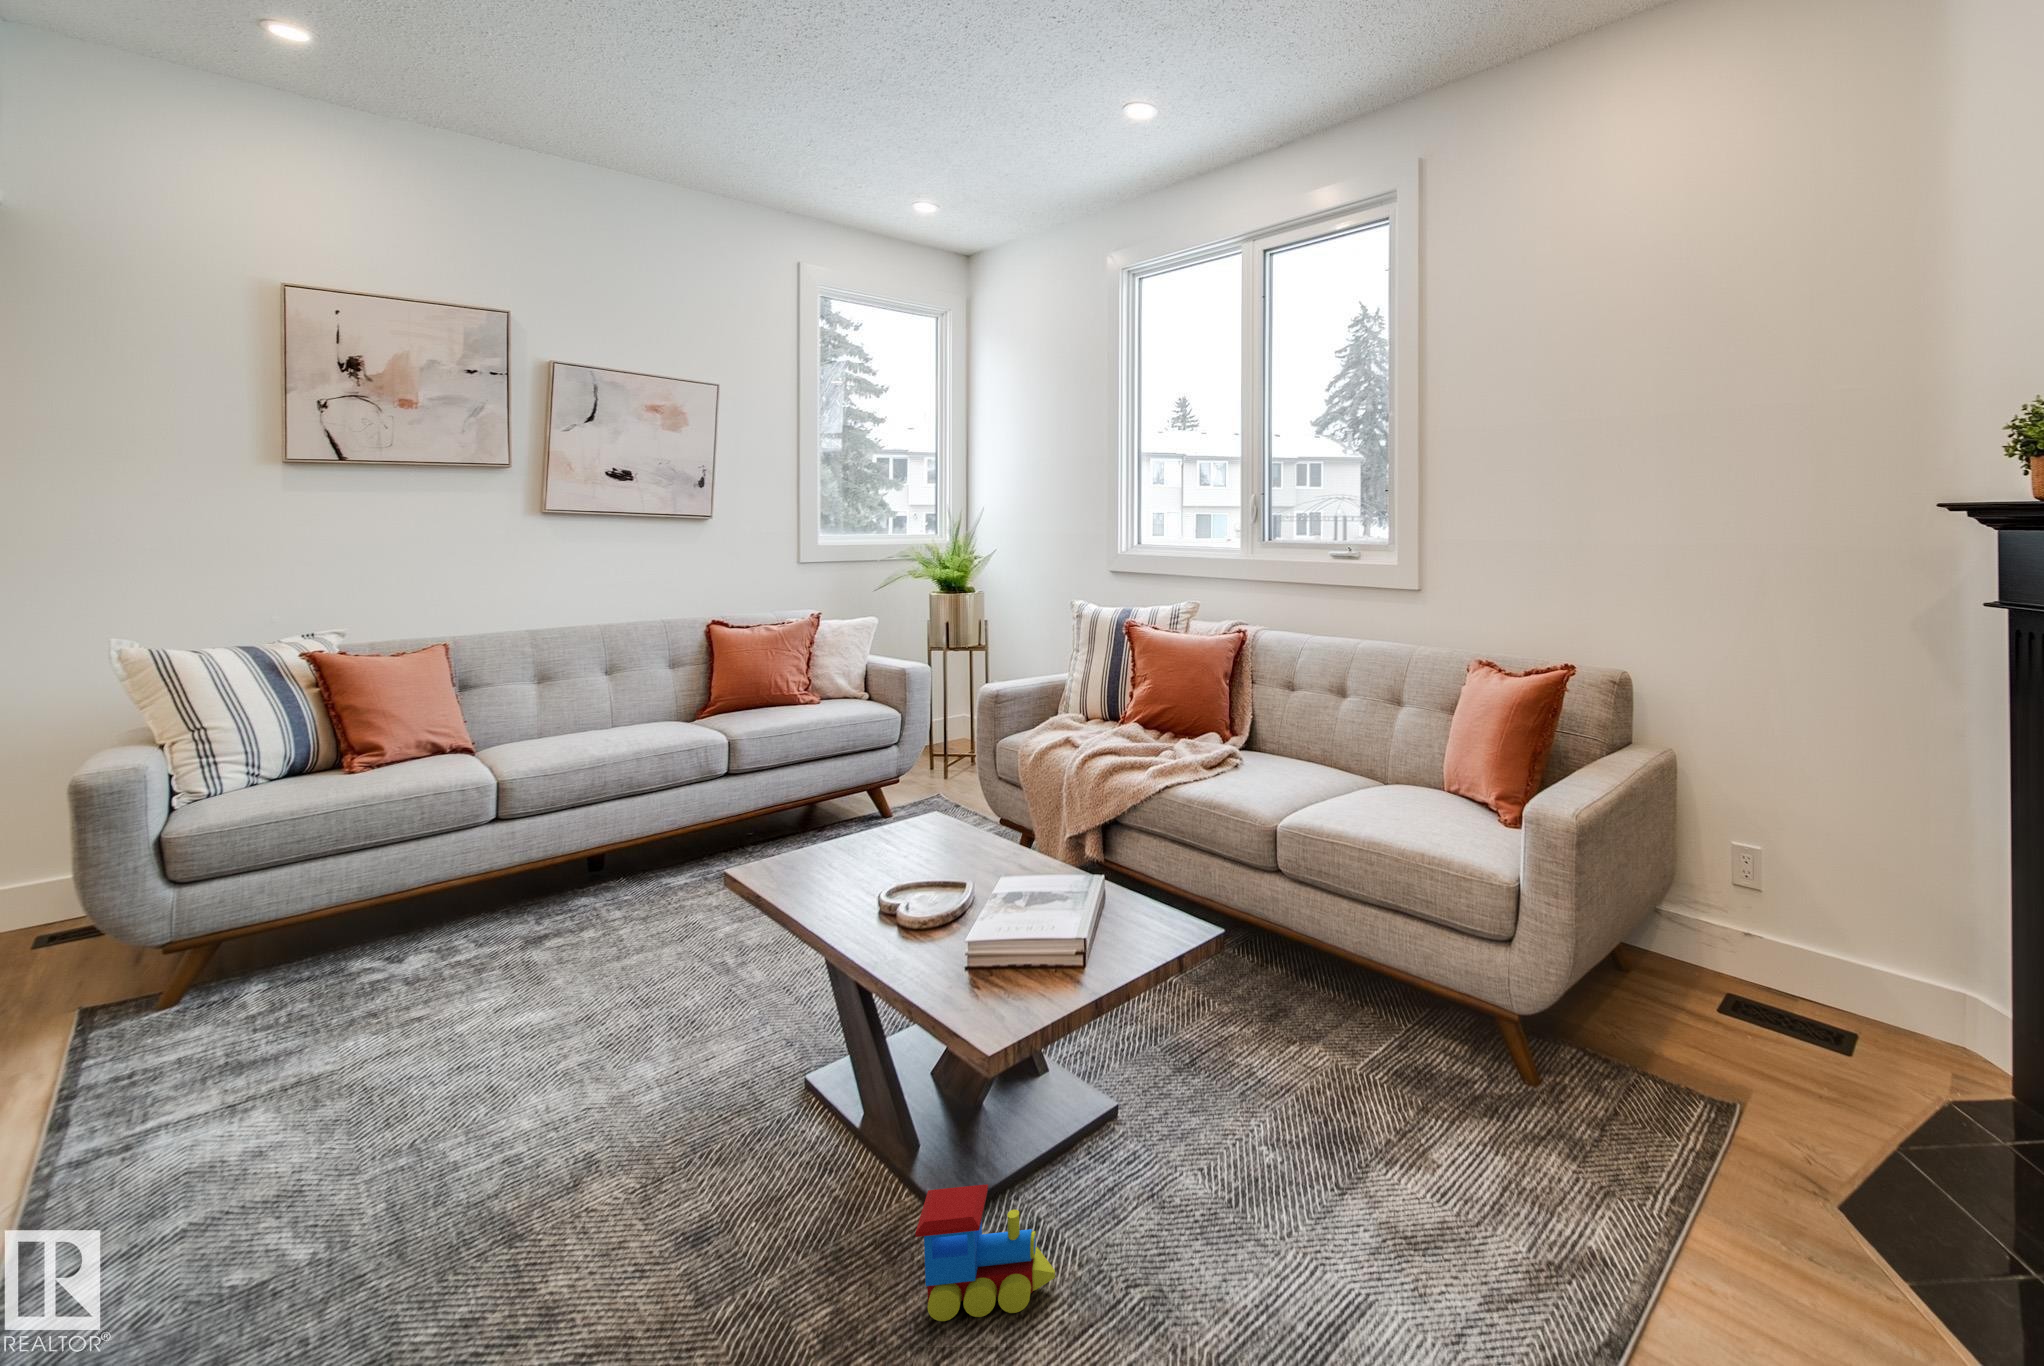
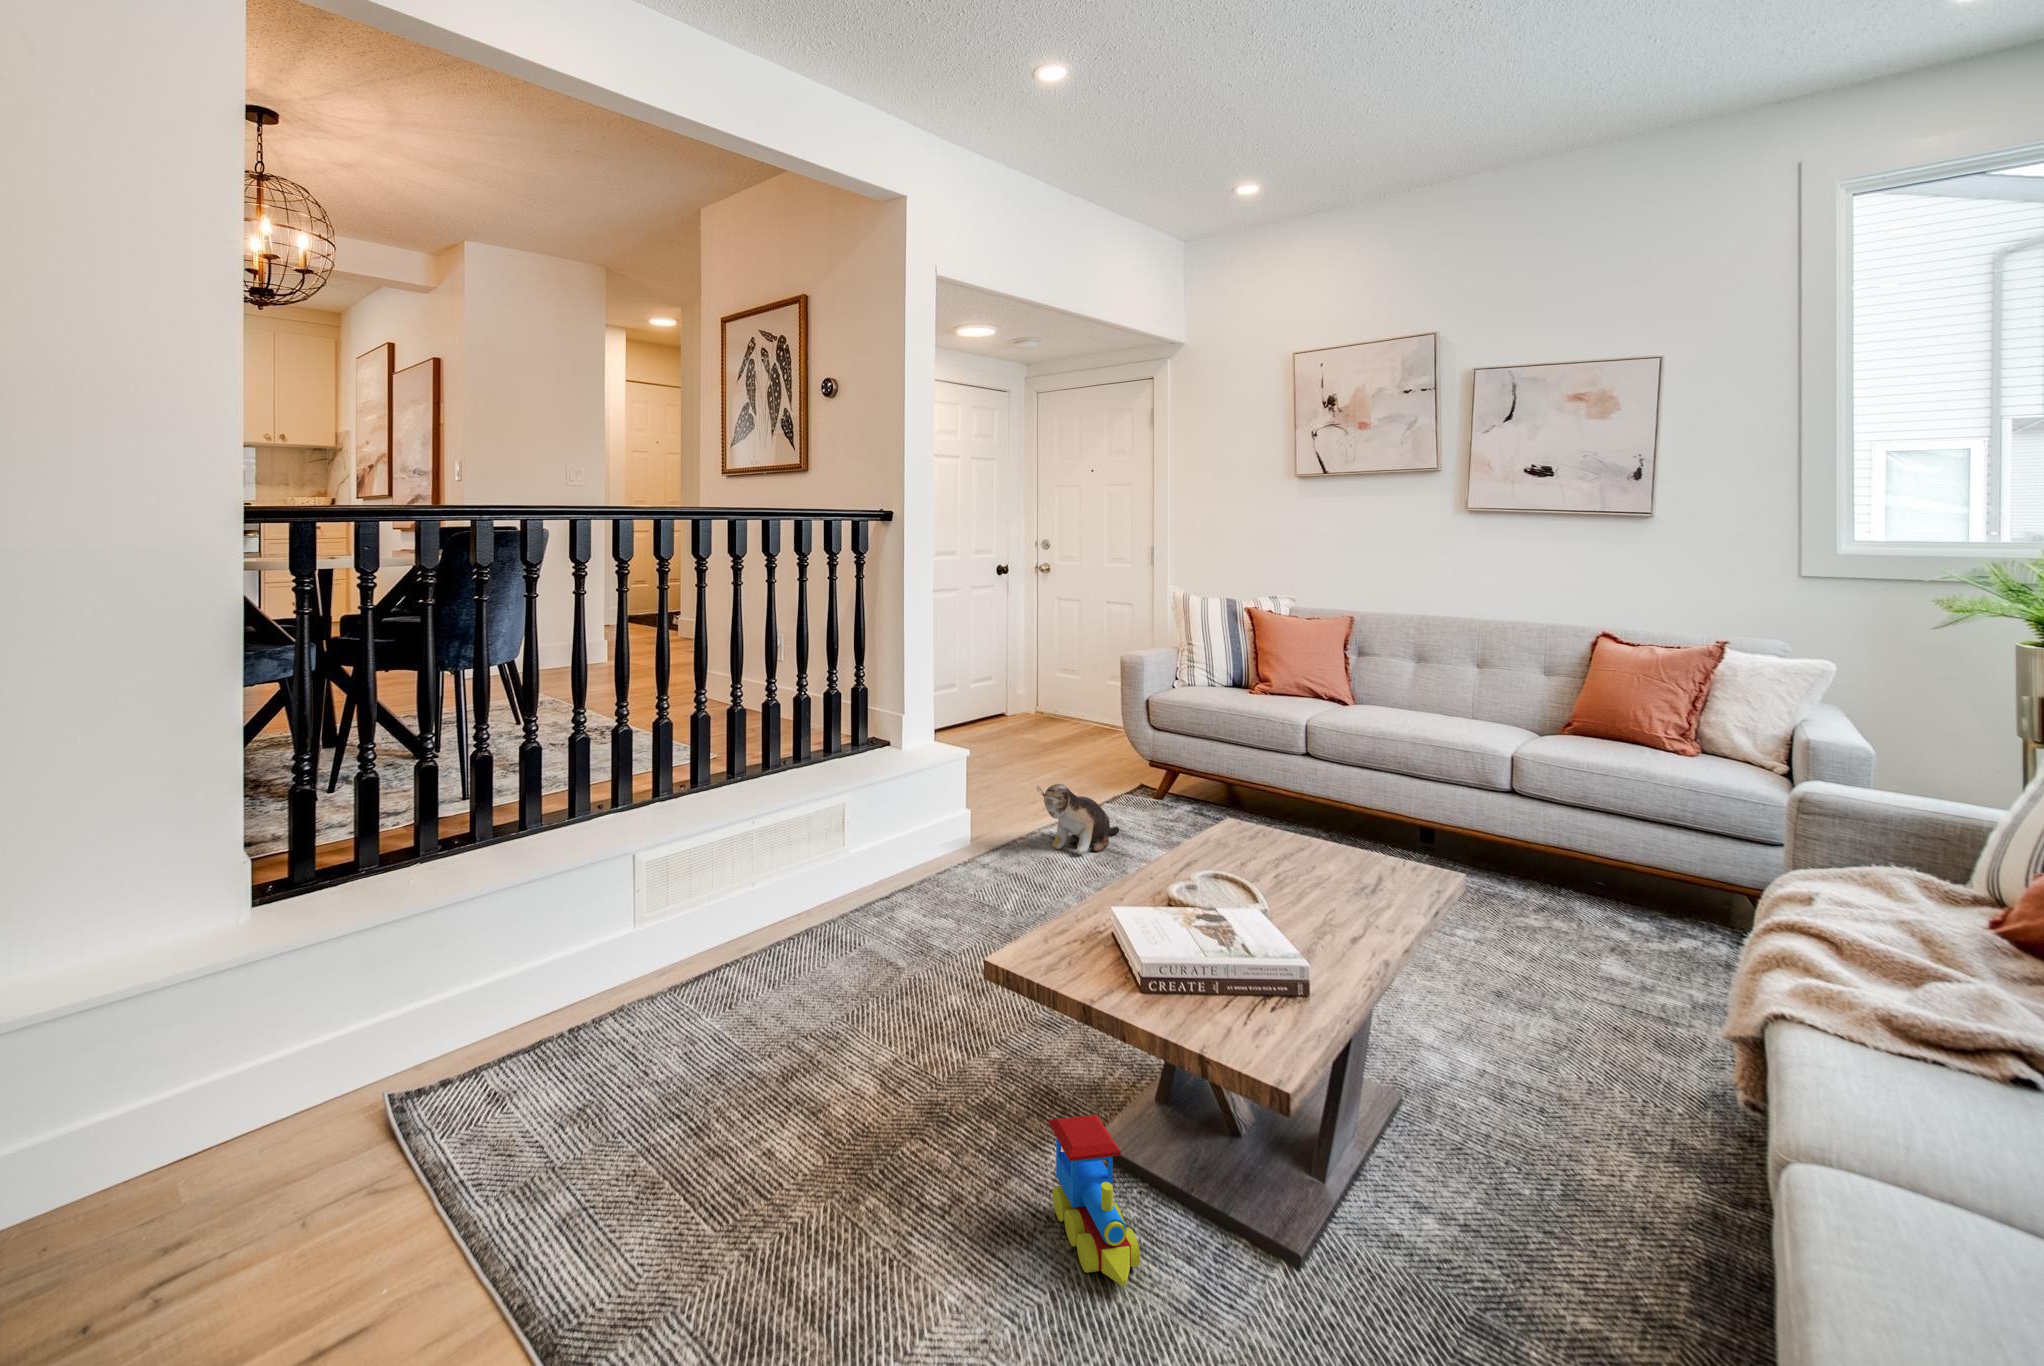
plush toy: none [127,1015,264,1141] -> present [1036,784,1119,854]

